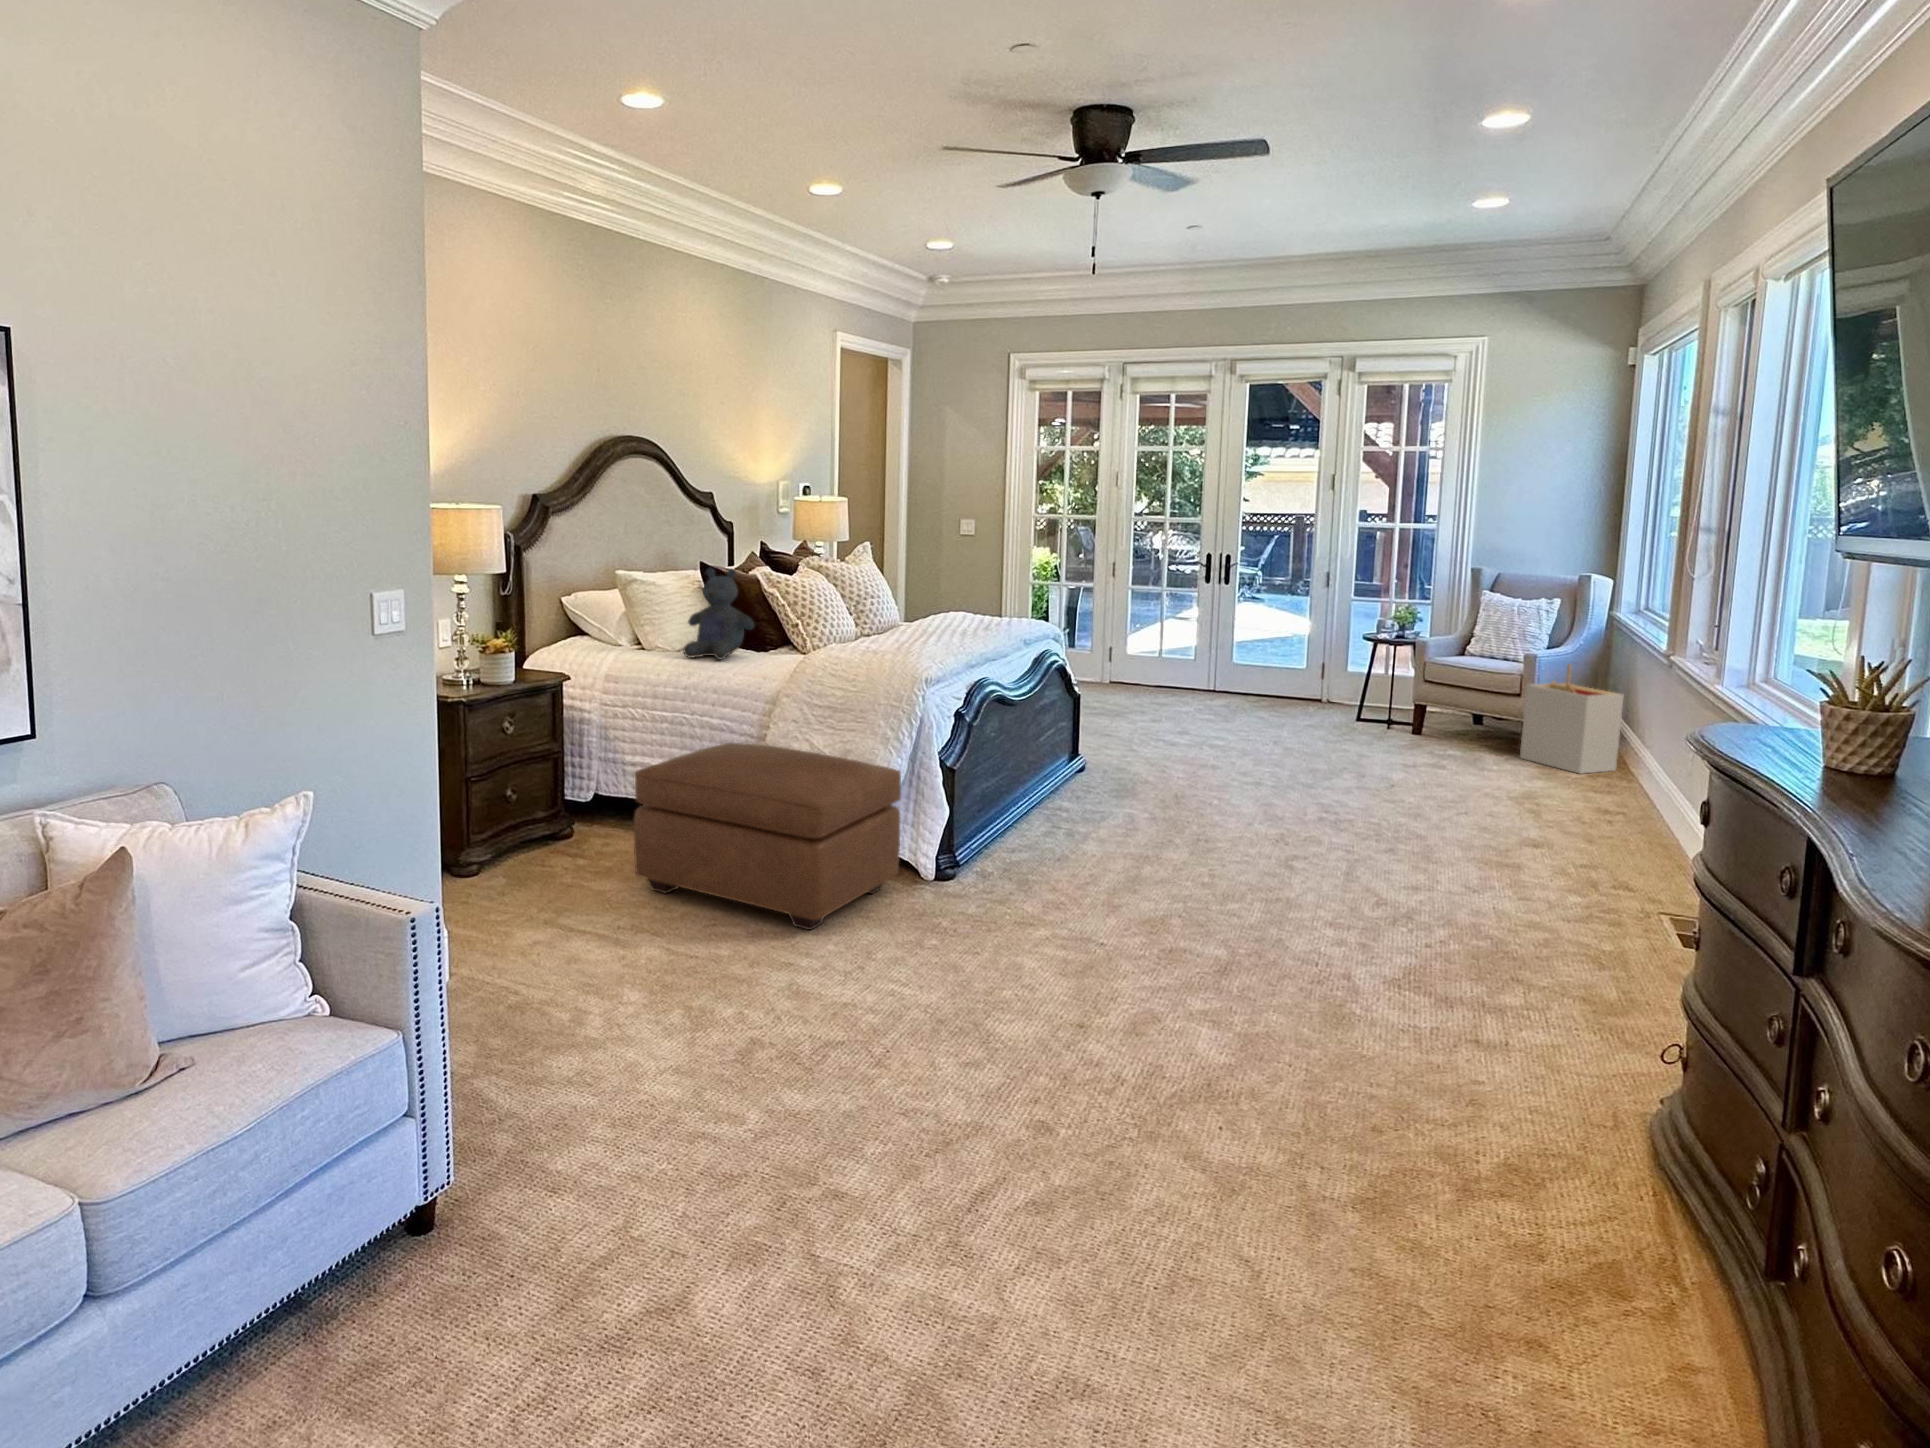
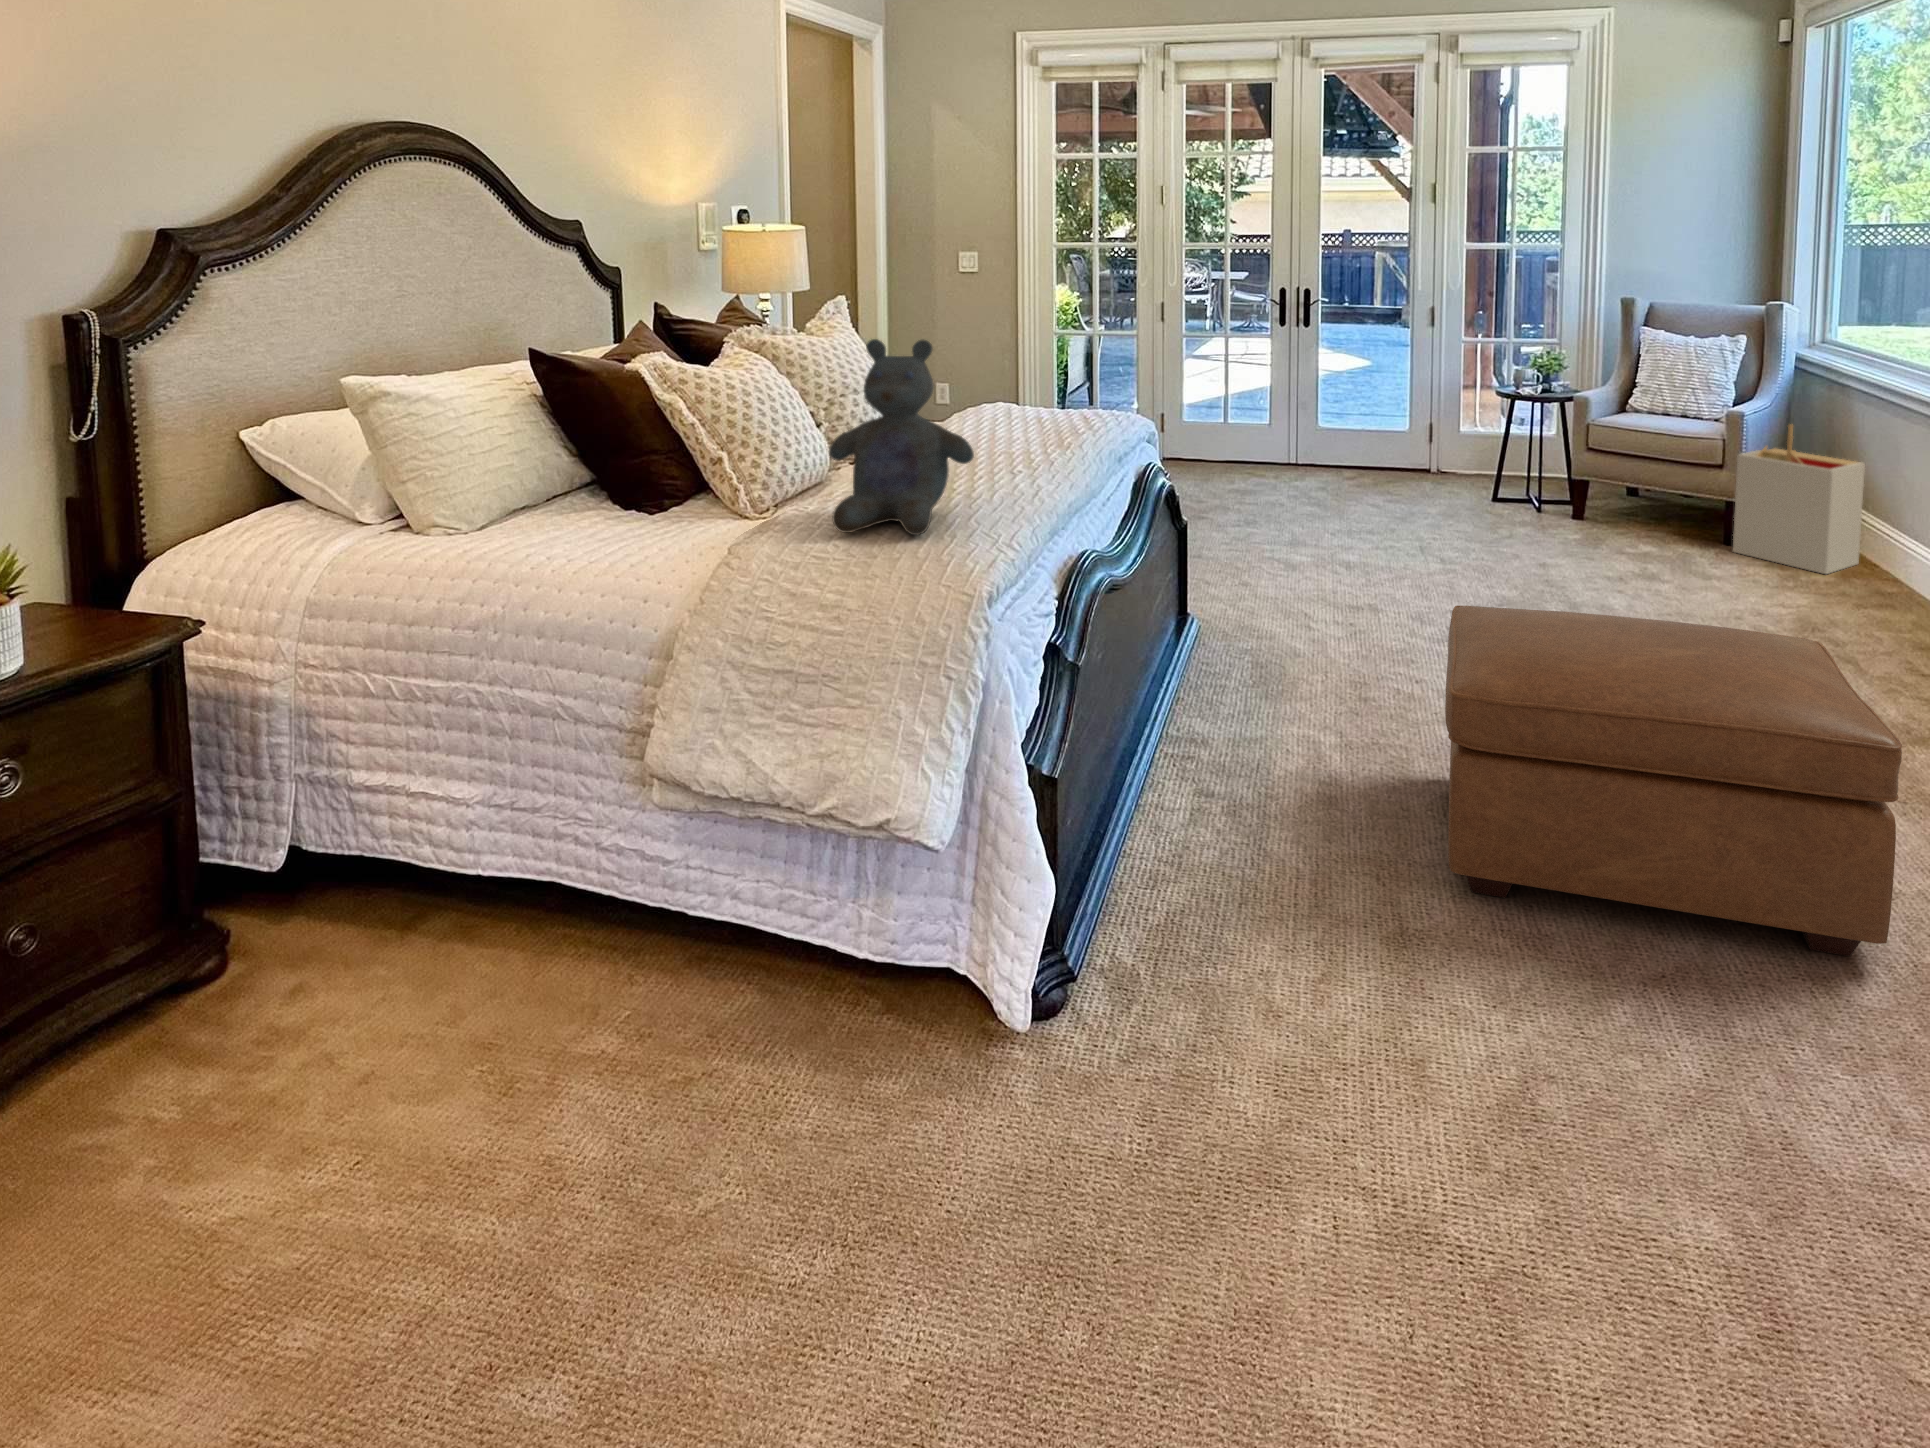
stuffed bear: present [684,568,754,660] -> present [829,339,974,535]
ottoman: present [634,743,901,930] -> present [1445,605,1902,956]

